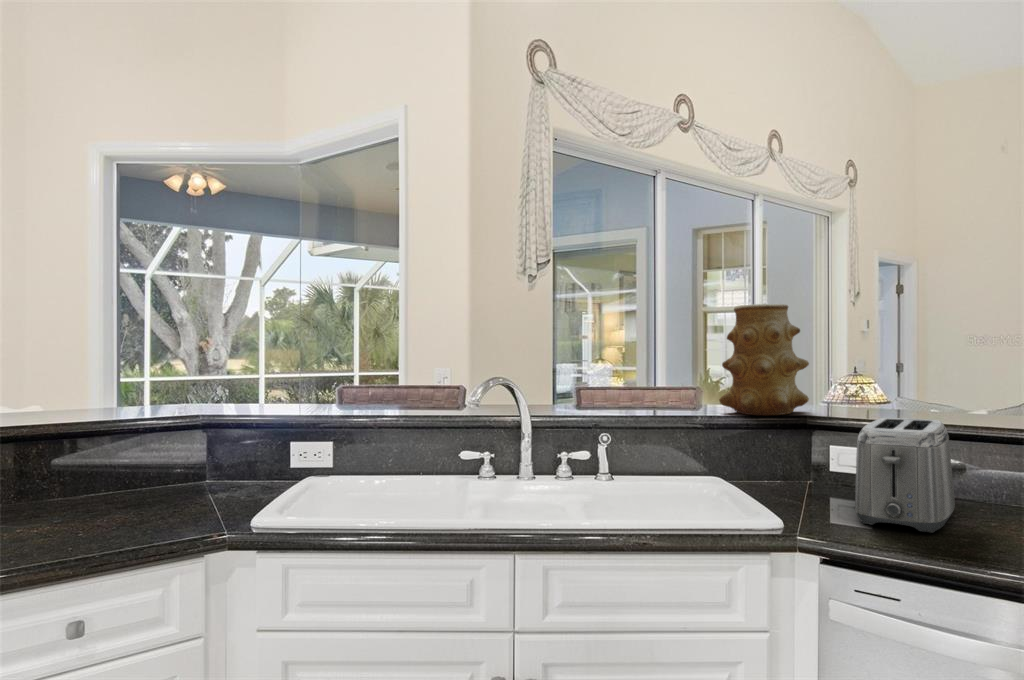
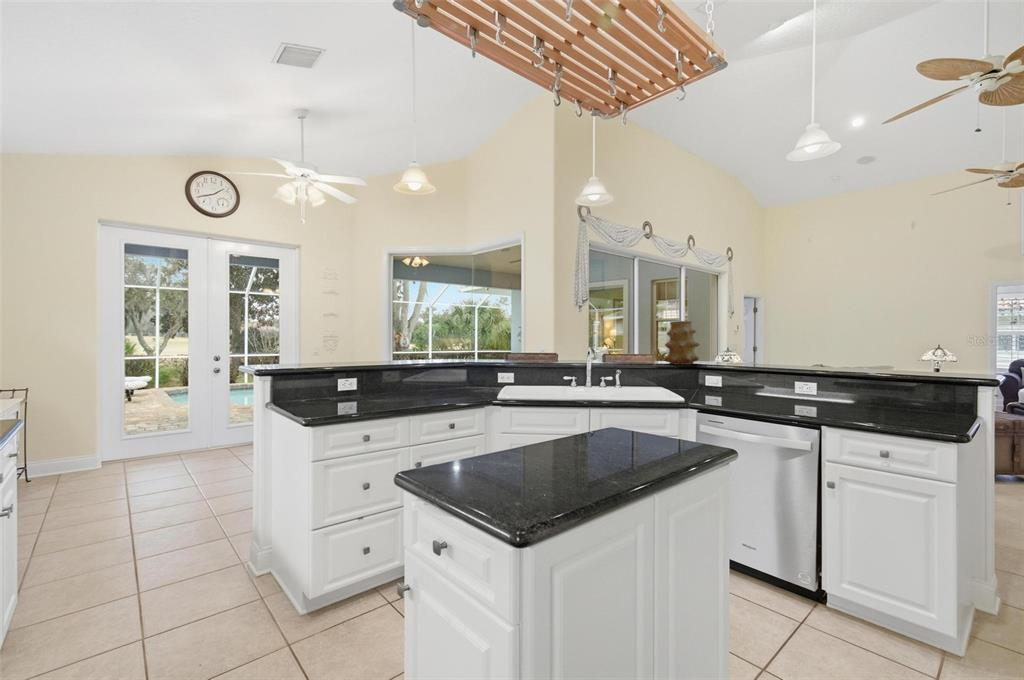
toaster: present [855,418,955,533] -> none [710,363,747,400]

